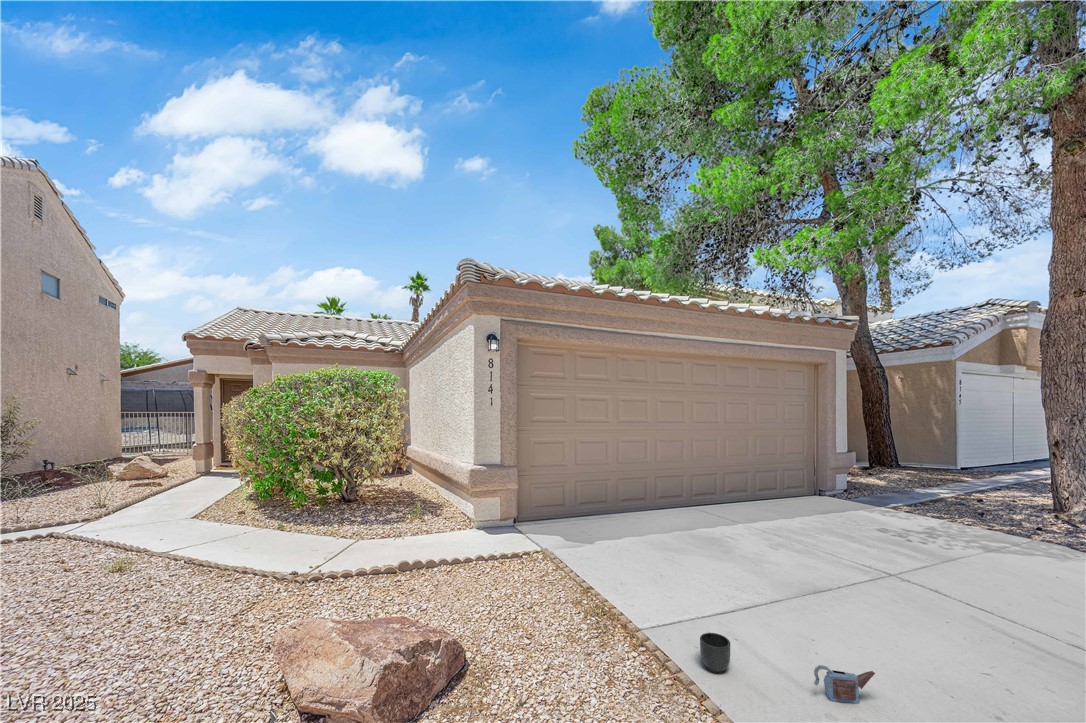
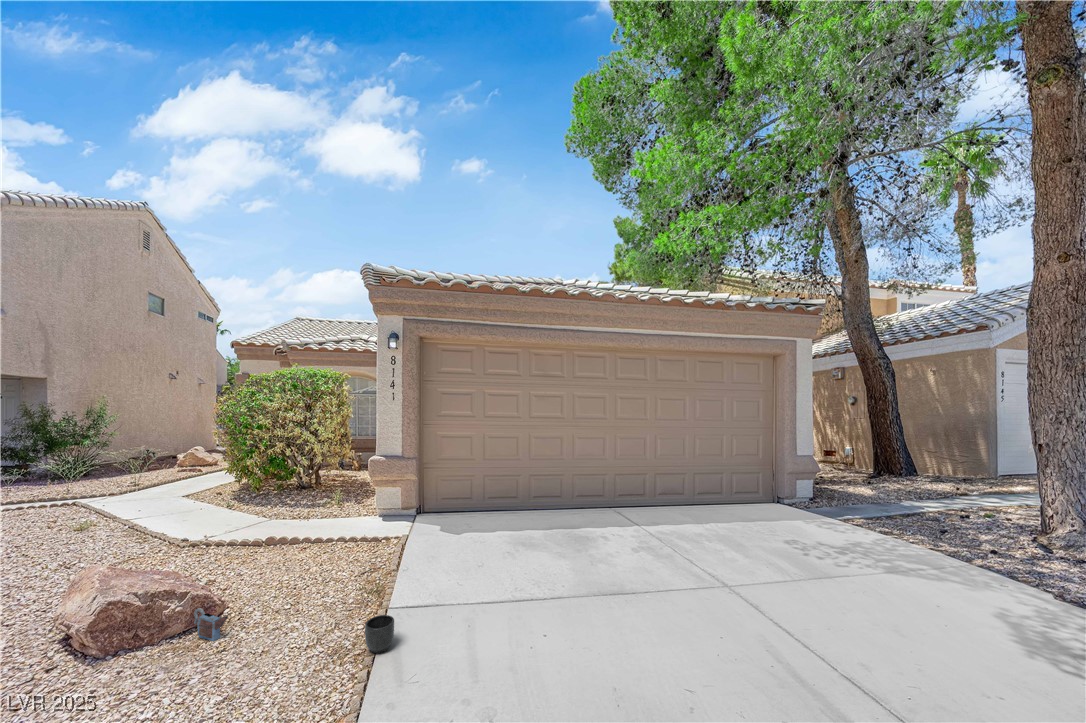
watering can: present [814,665,875,703] -> present [194,608,228,641]

